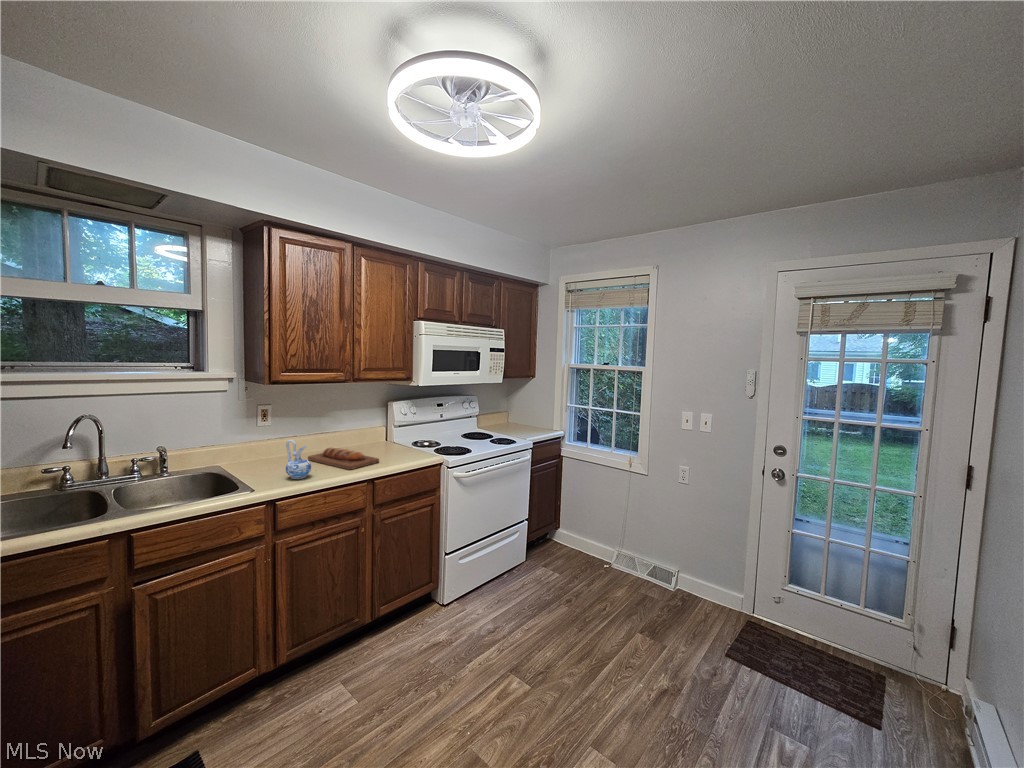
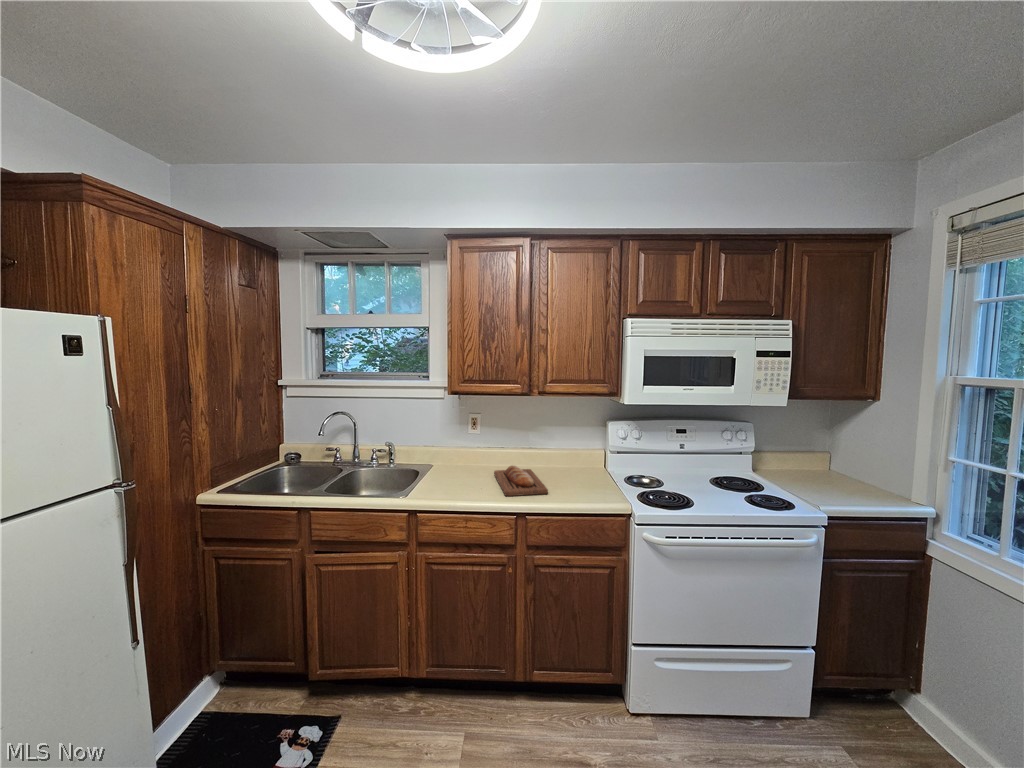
ceramic pitcher: present [286,440,311,479] -> none [443,452,466,495]

